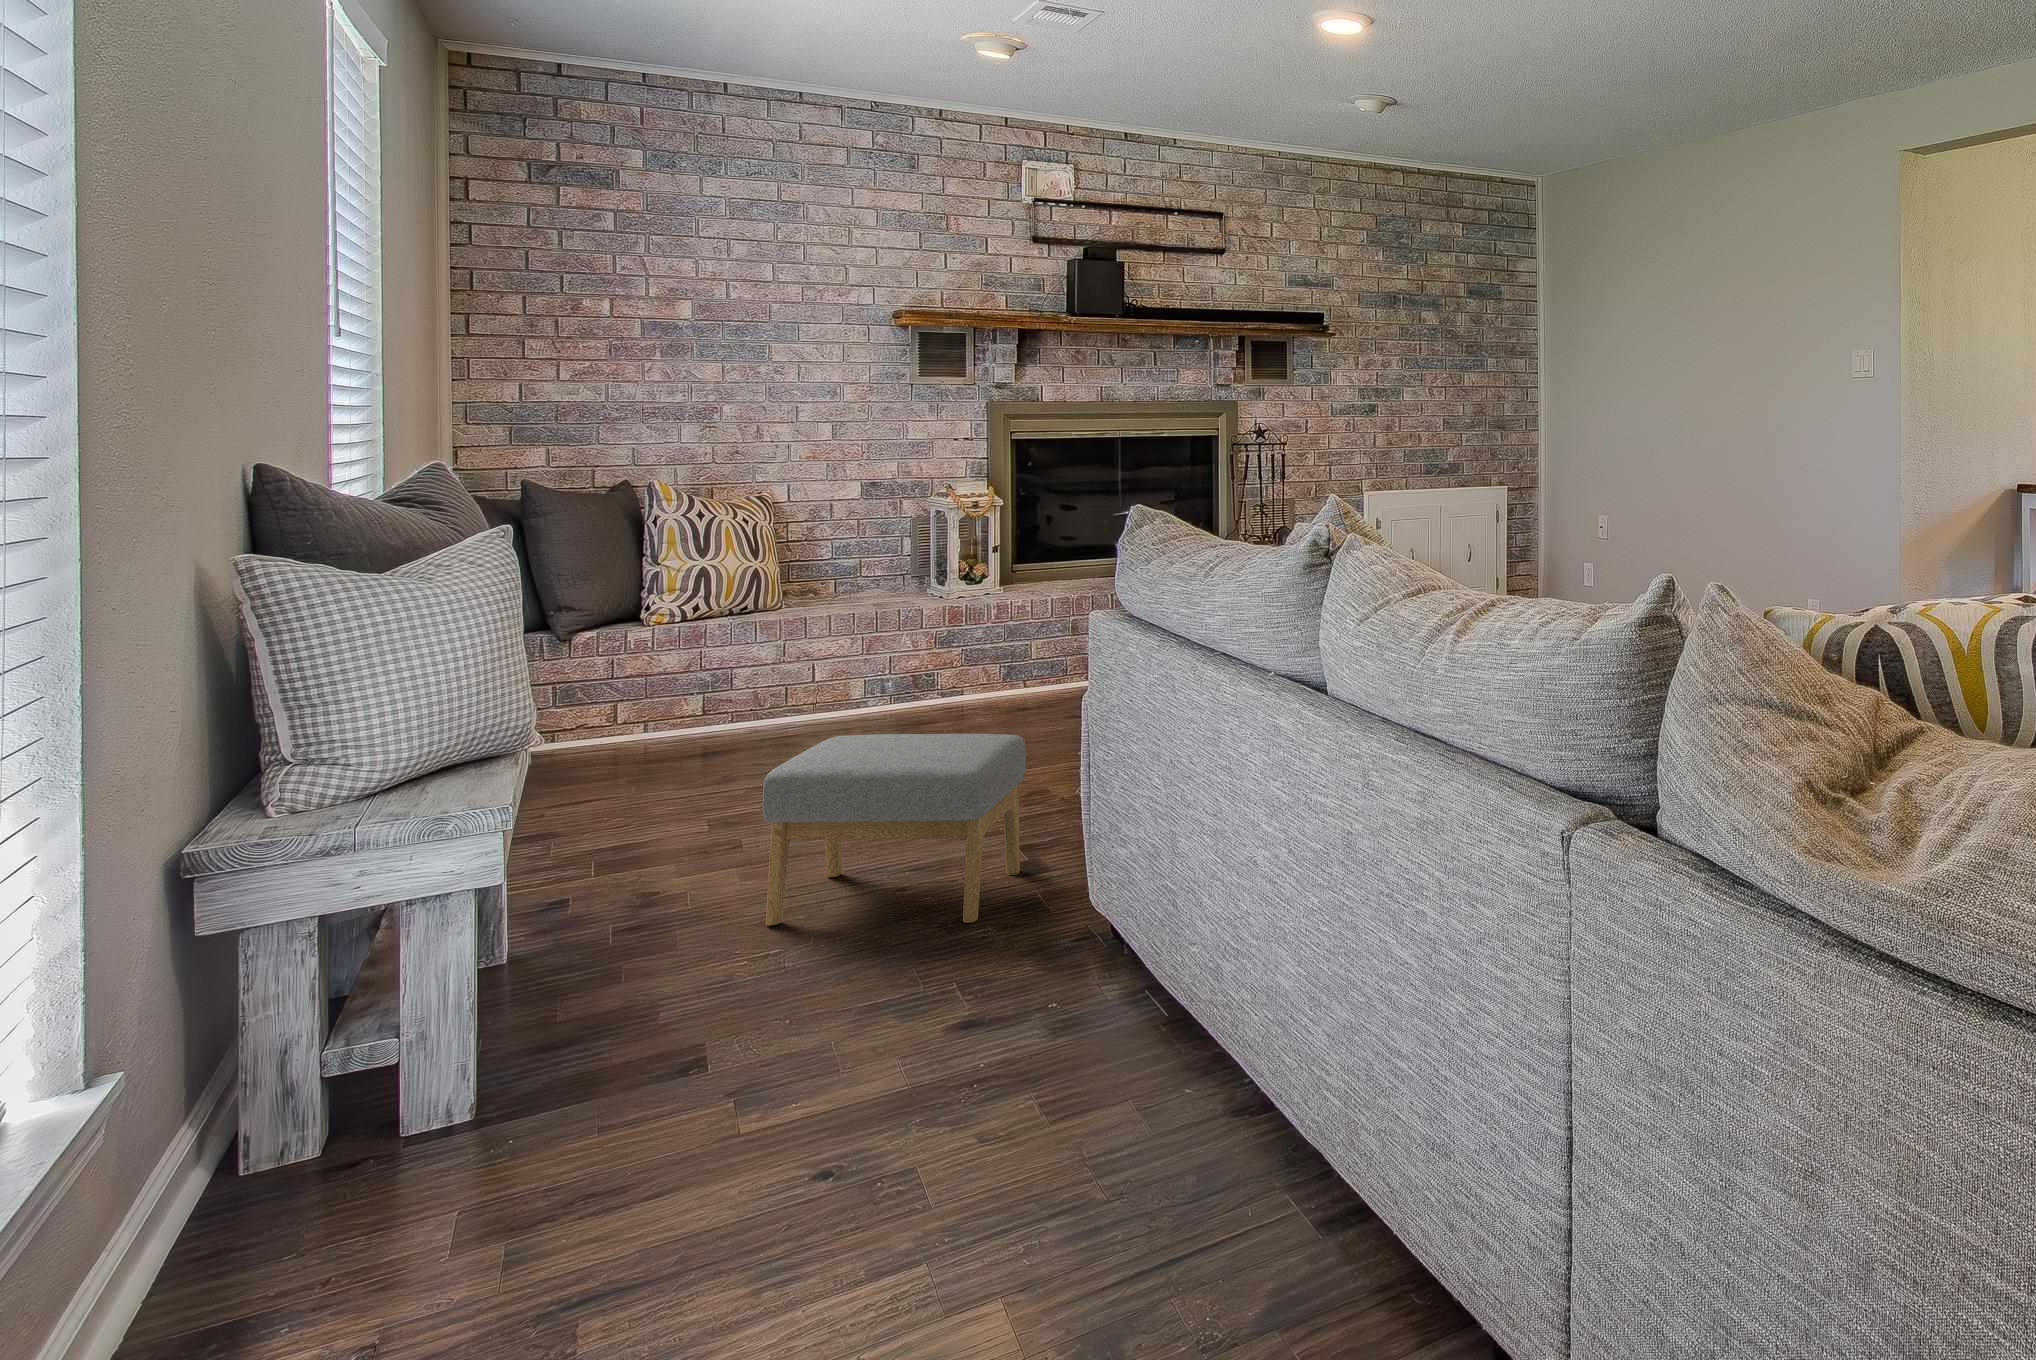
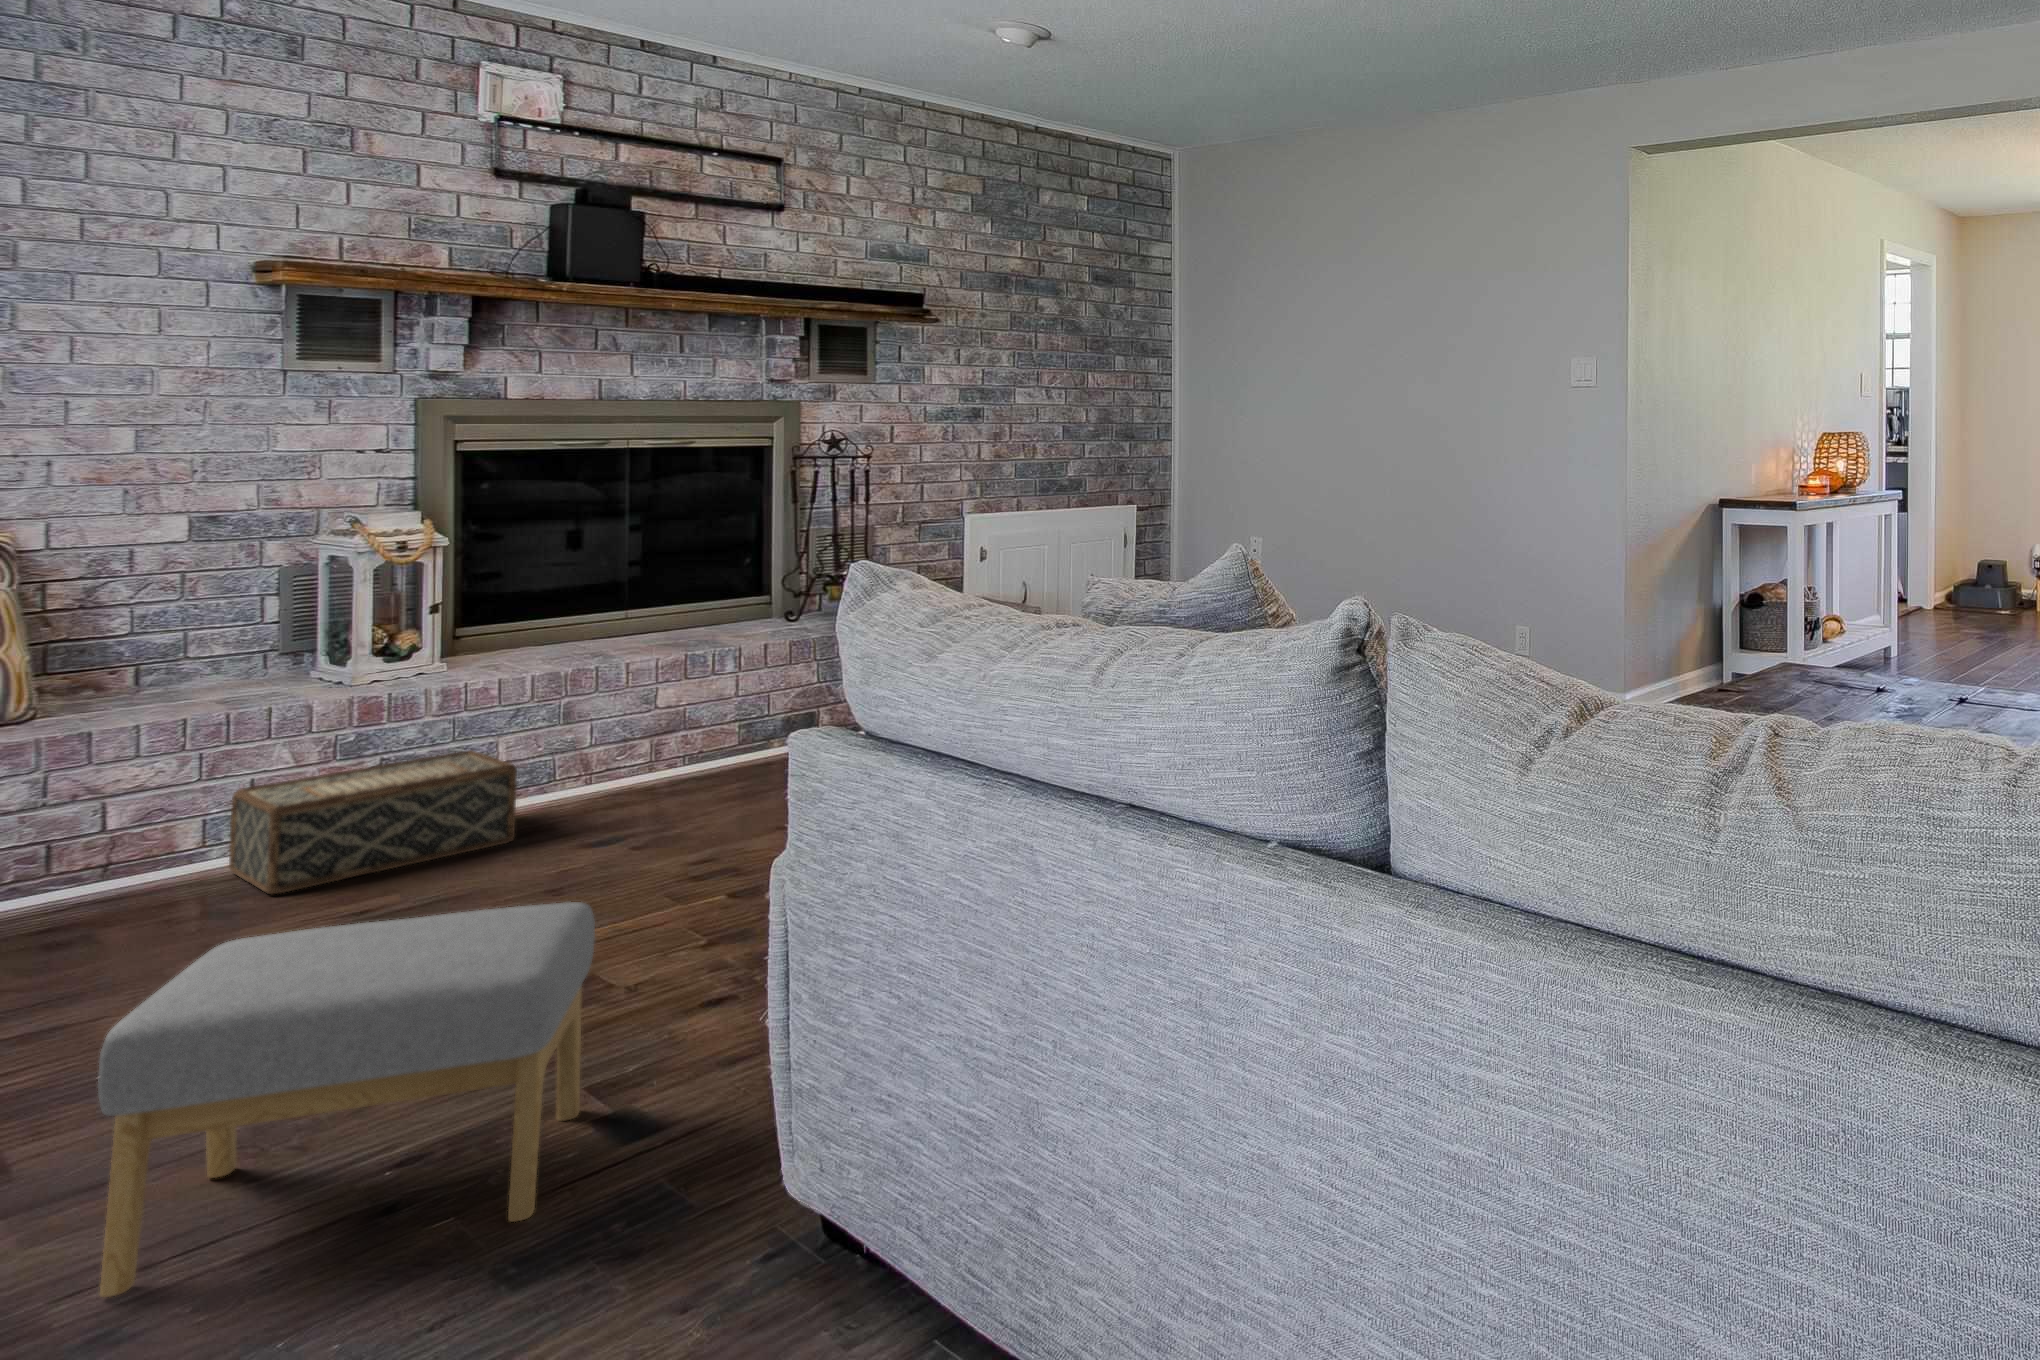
woven basket: none [881,646,1041,729] -> present [229,750,517,894]

